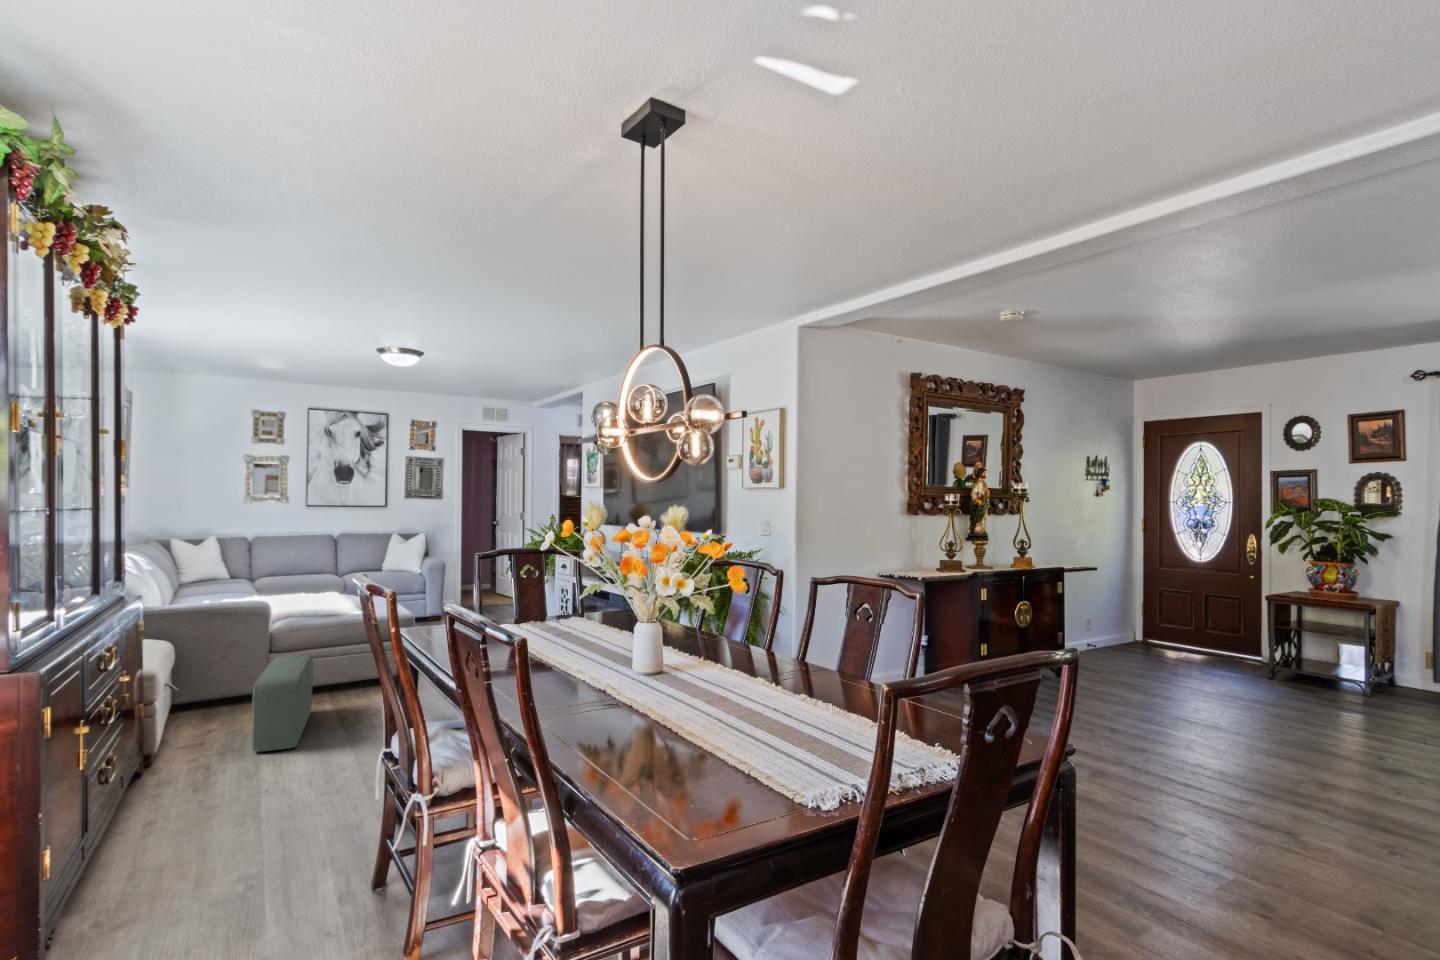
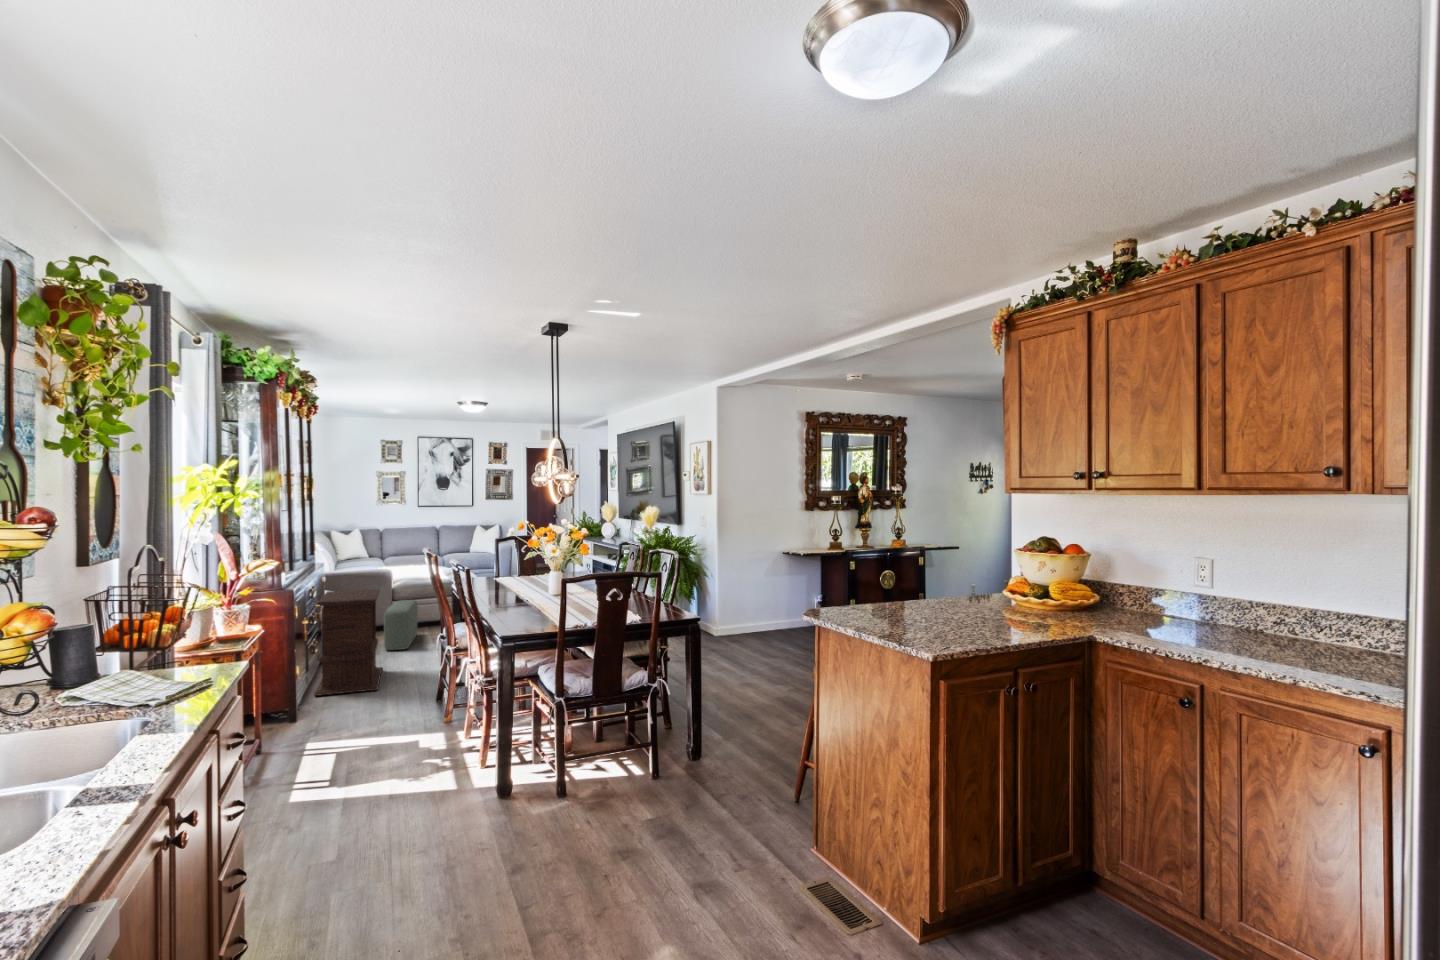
side table: none [81,650,247,907] -> present [314,589,382,696]

